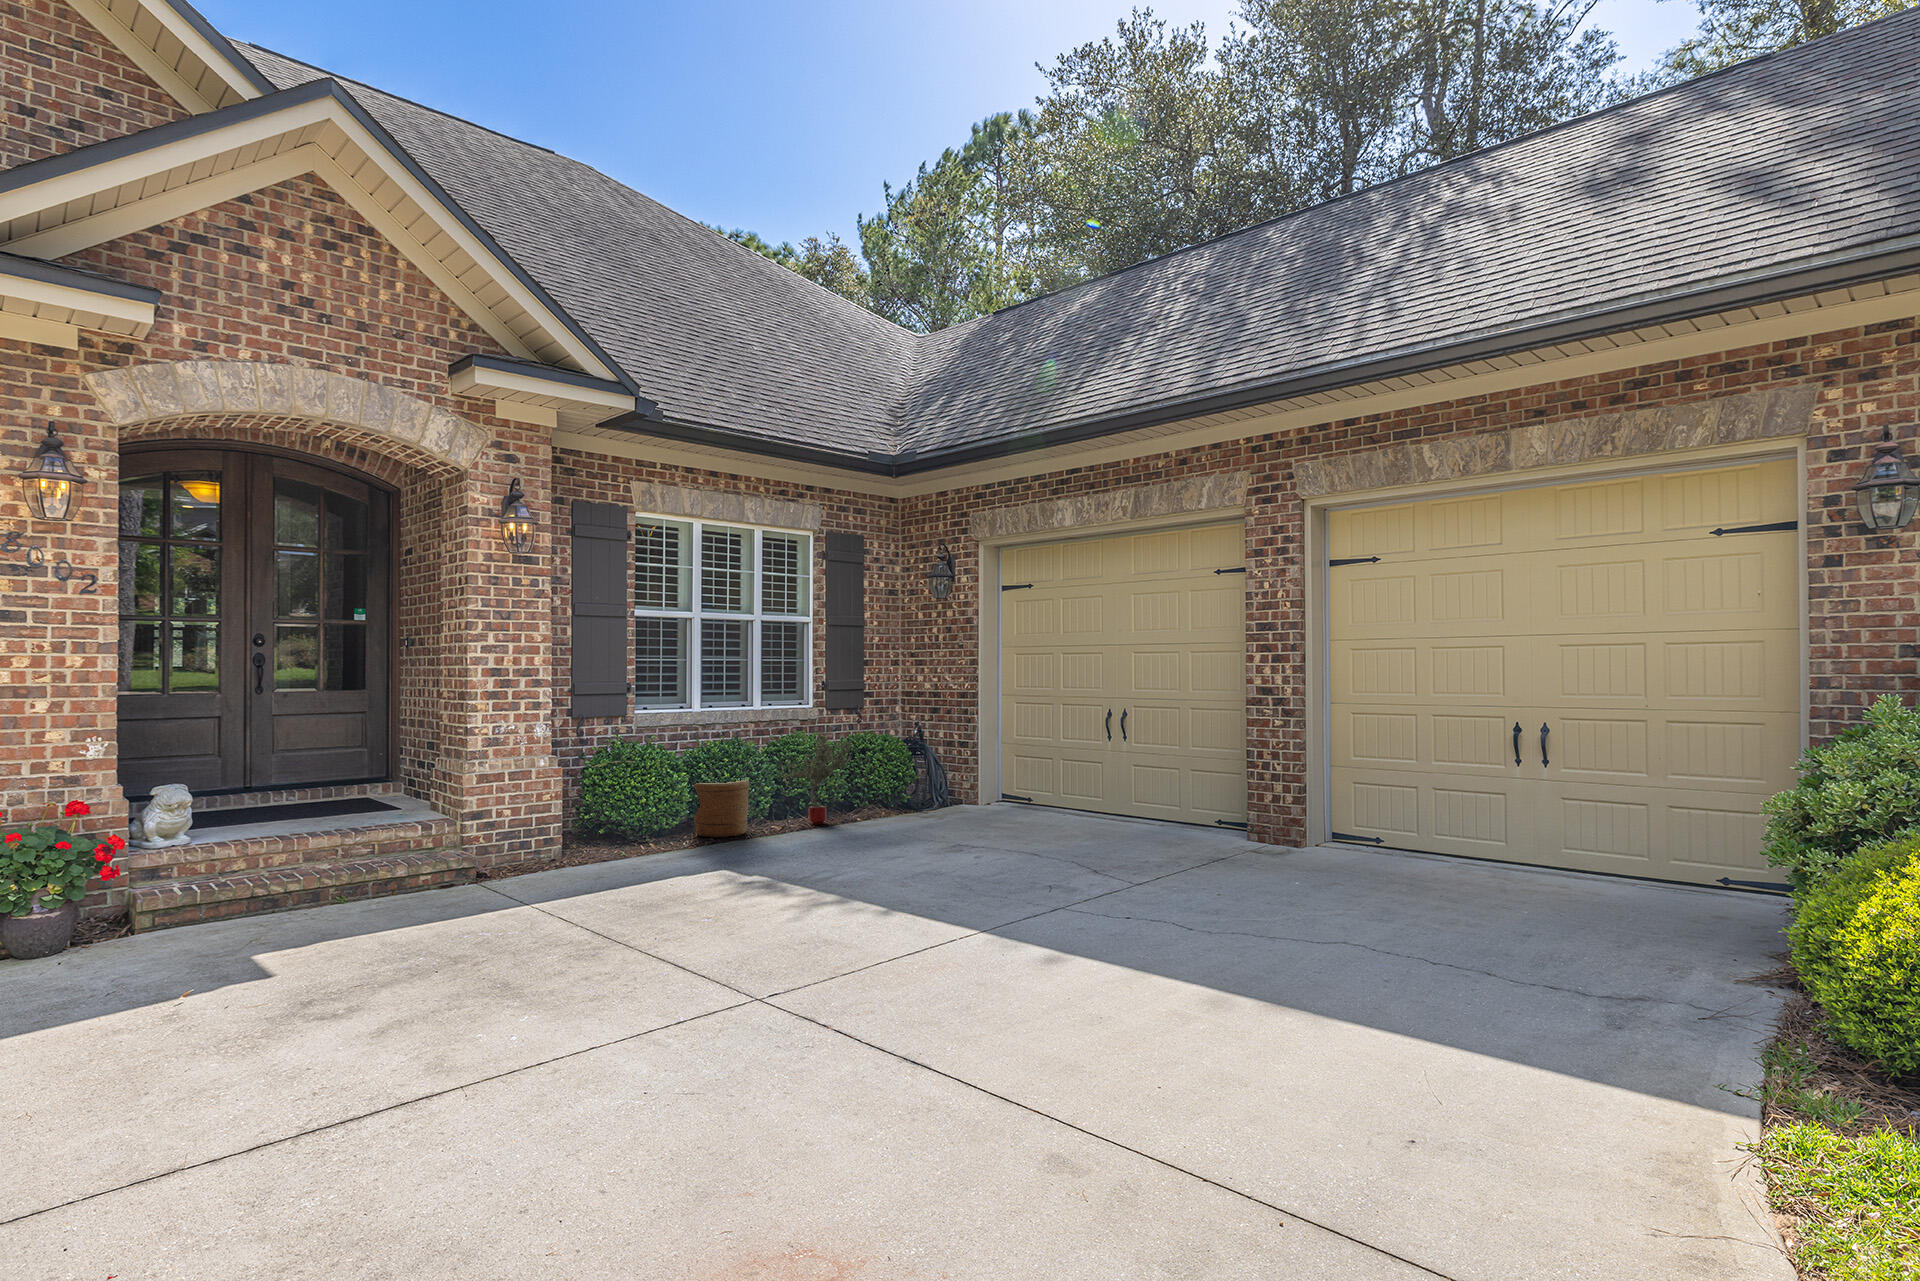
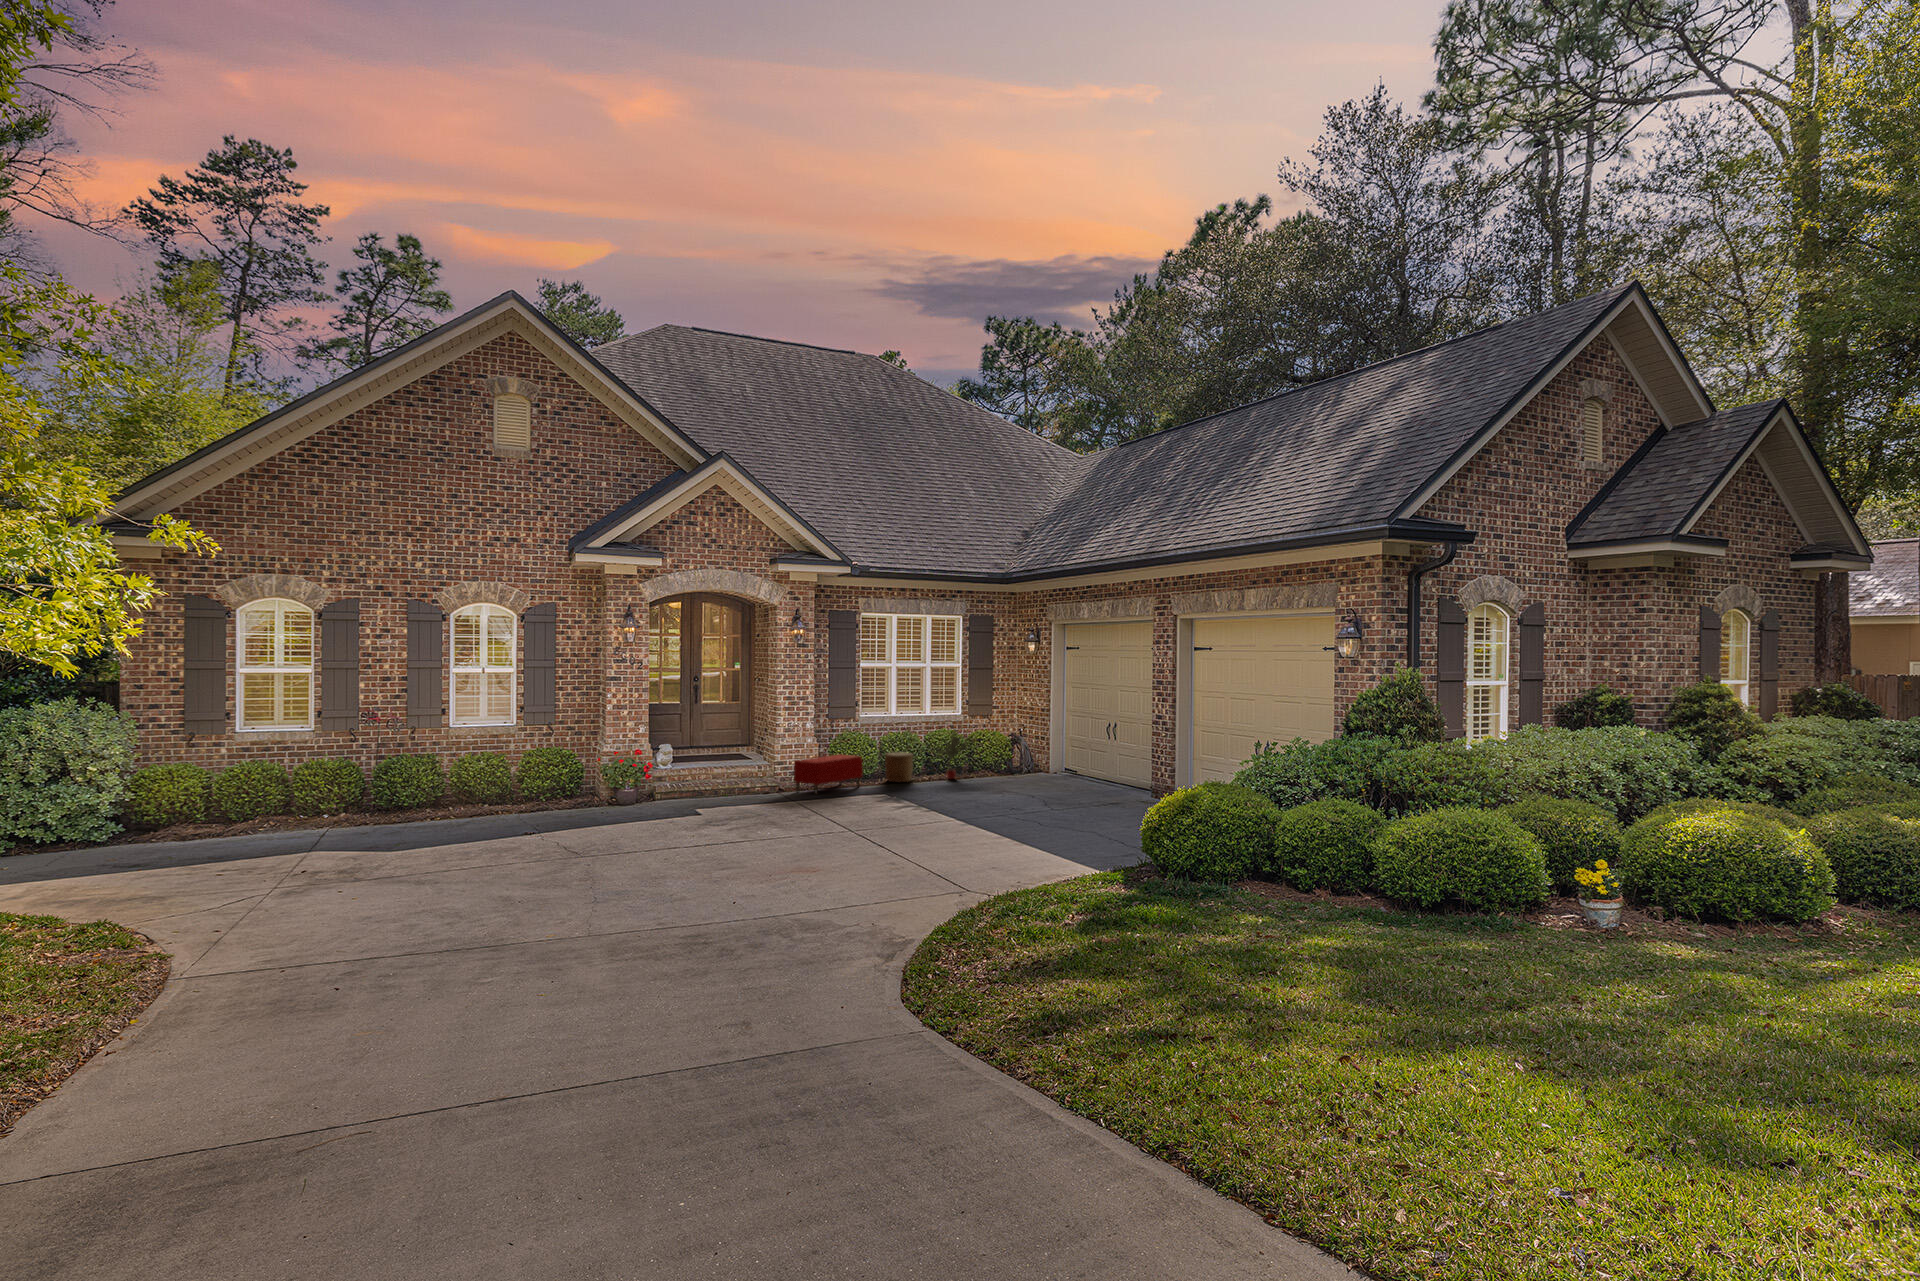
bench: none [510,788,658,880] -> present [794,754,863,795]

